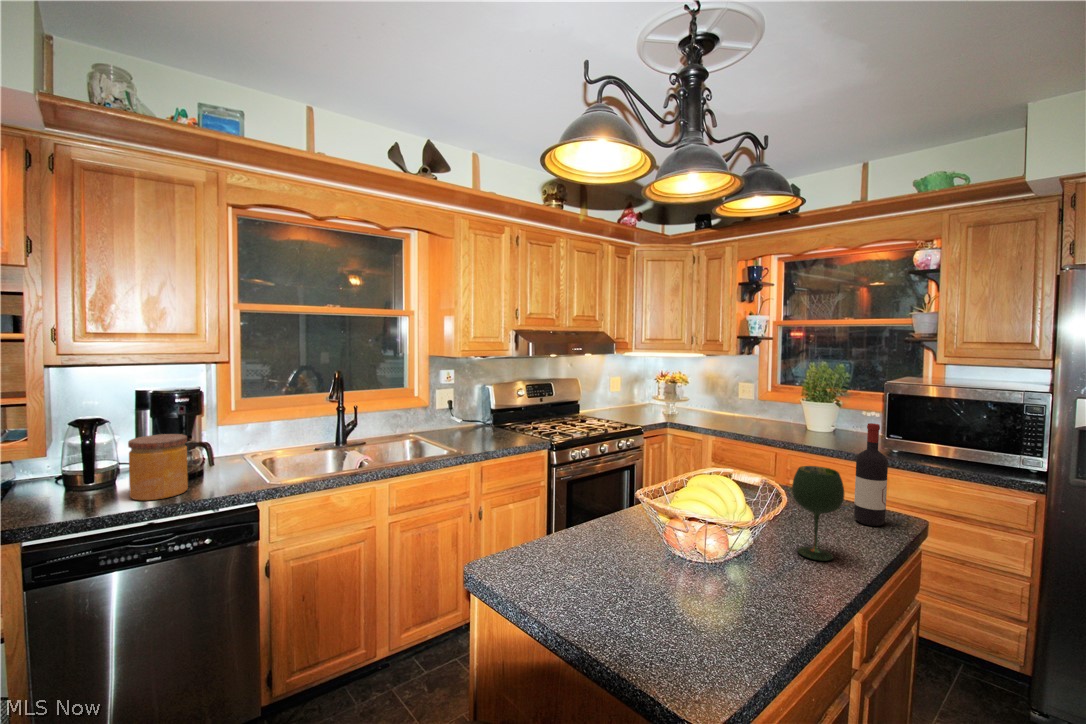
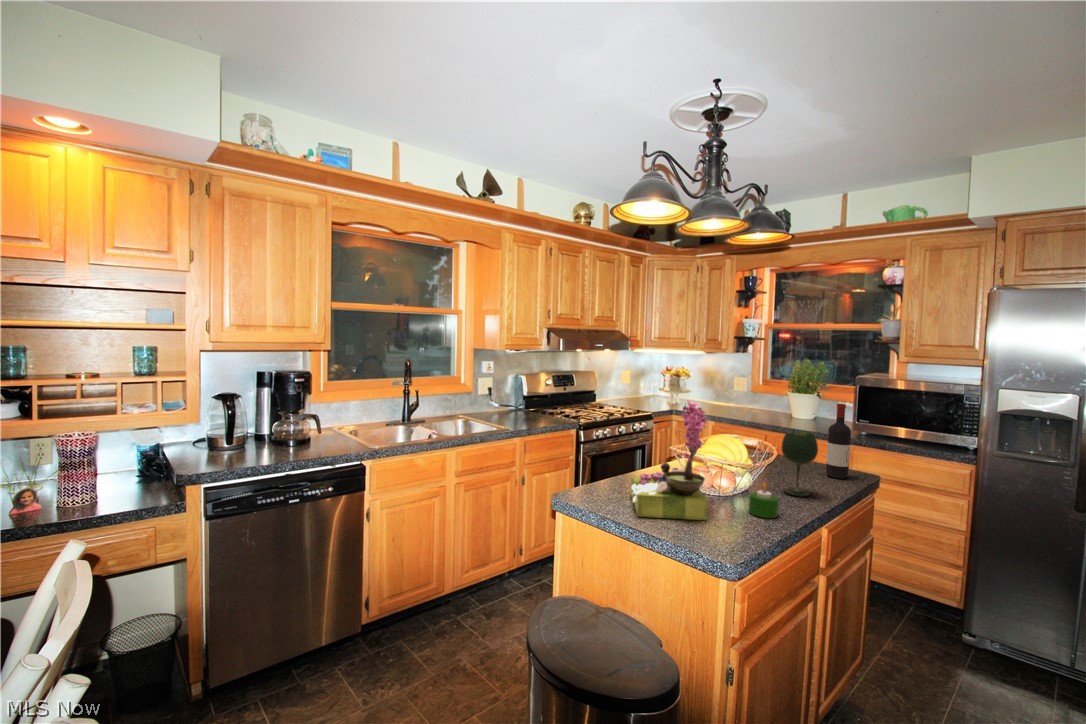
flower arrangement: none [570,426,689,613] -> present [630,401,708,520]
jar: present [128,434,188,500] -> none [267,407,309,457]
candle: none [745,551,788,607] -> present [749,483,778,518]

